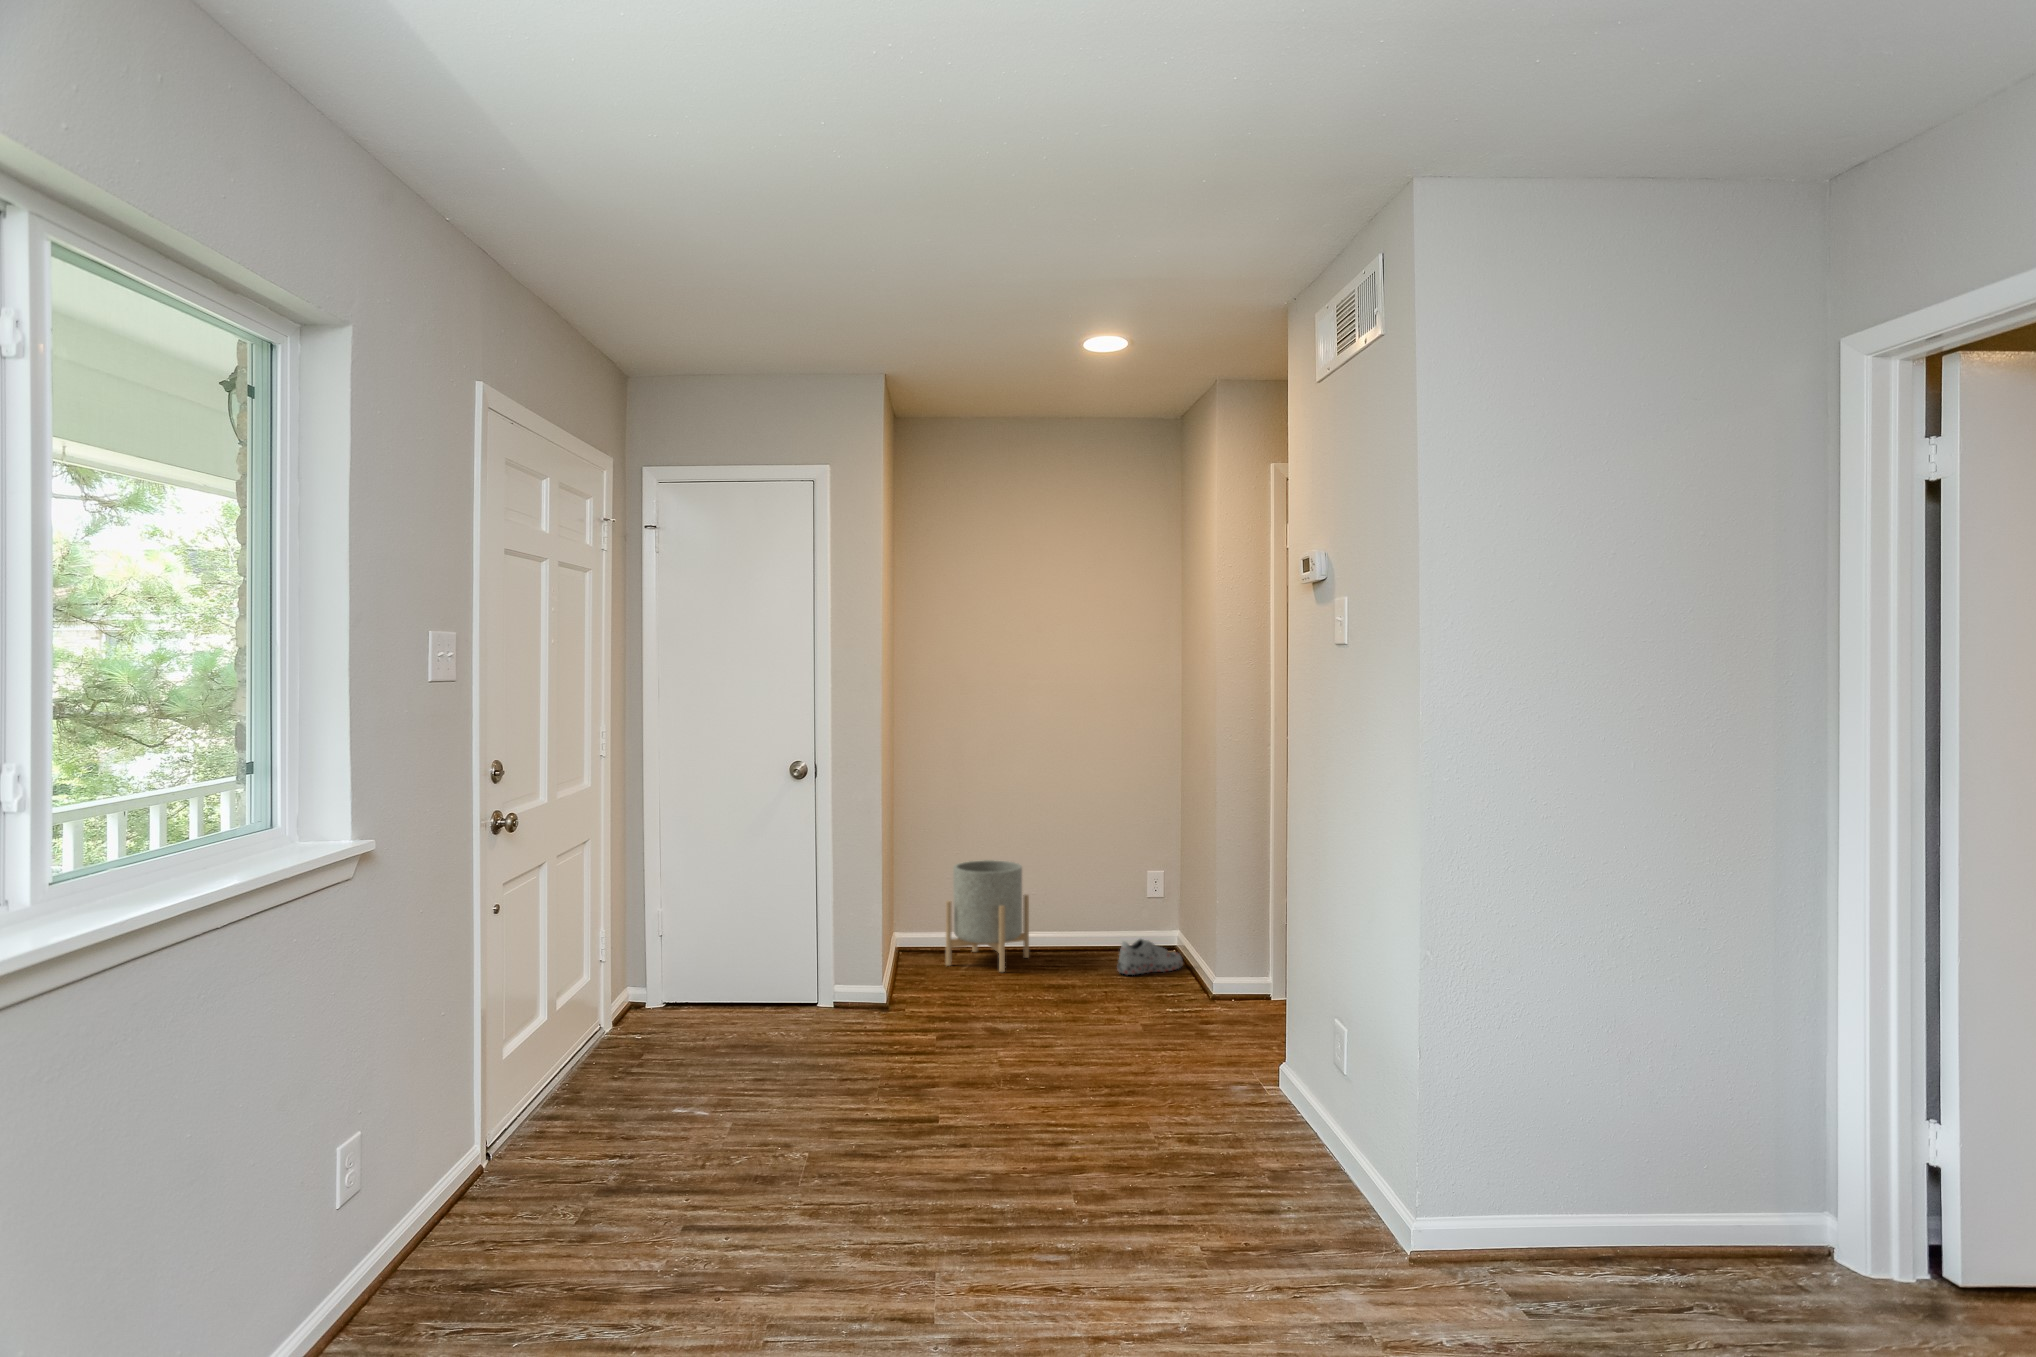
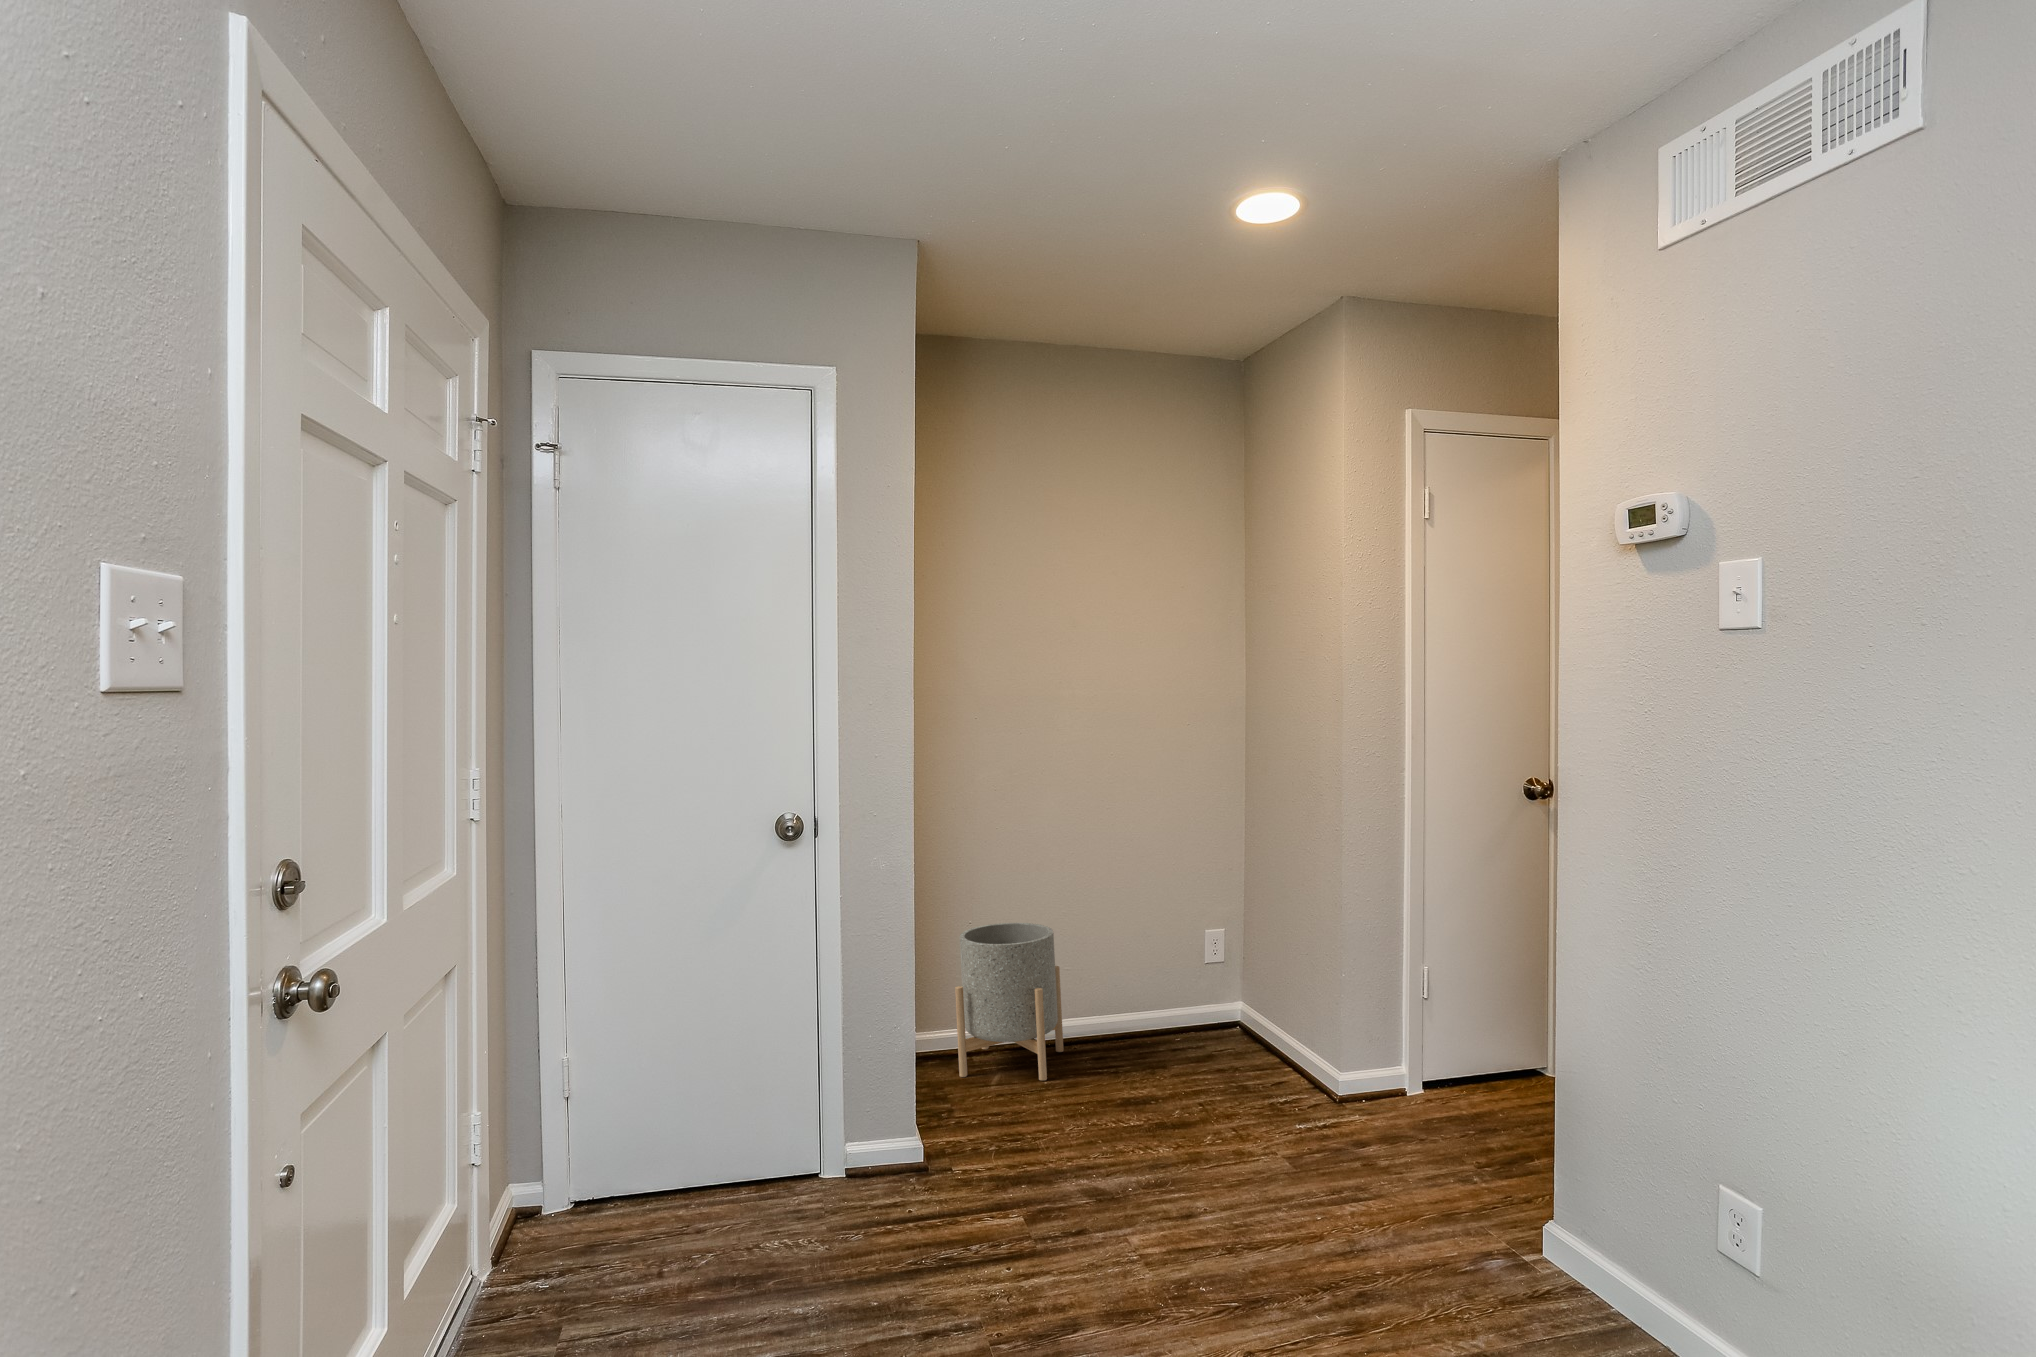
shoe: present [1117,939,1183,975] -> none [1196,1013,1273,1066]

